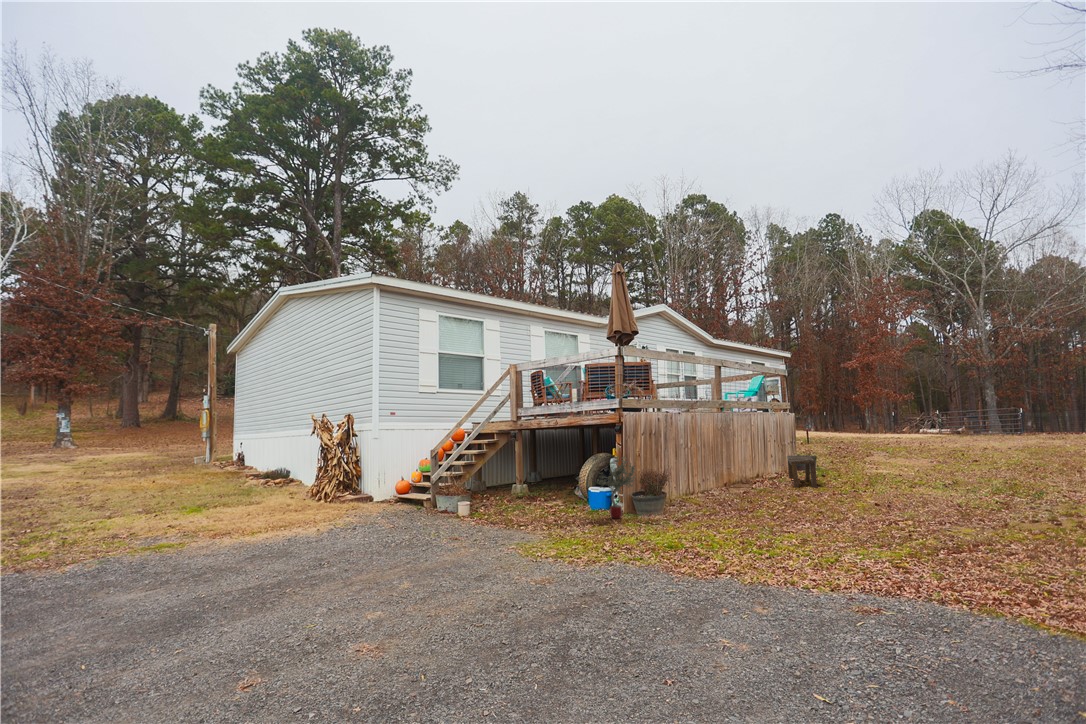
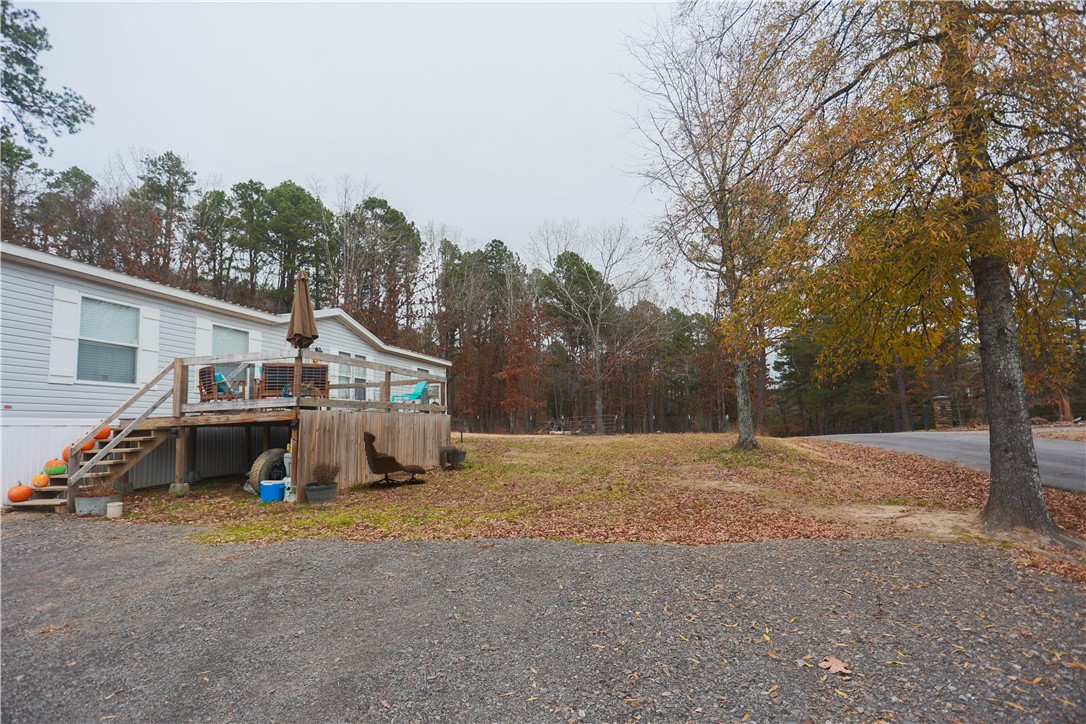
lounge chair: none [692,436,773,504] -> present [364,431,426,487]
potted tree: present [596,457,635,519] -> none [270,450,313,507]

